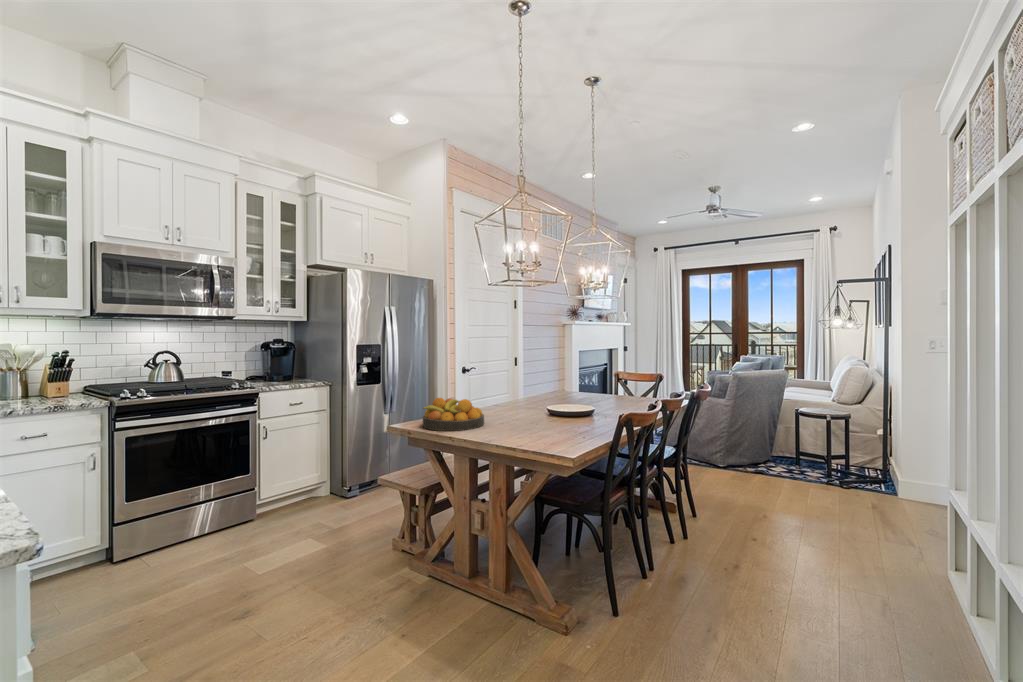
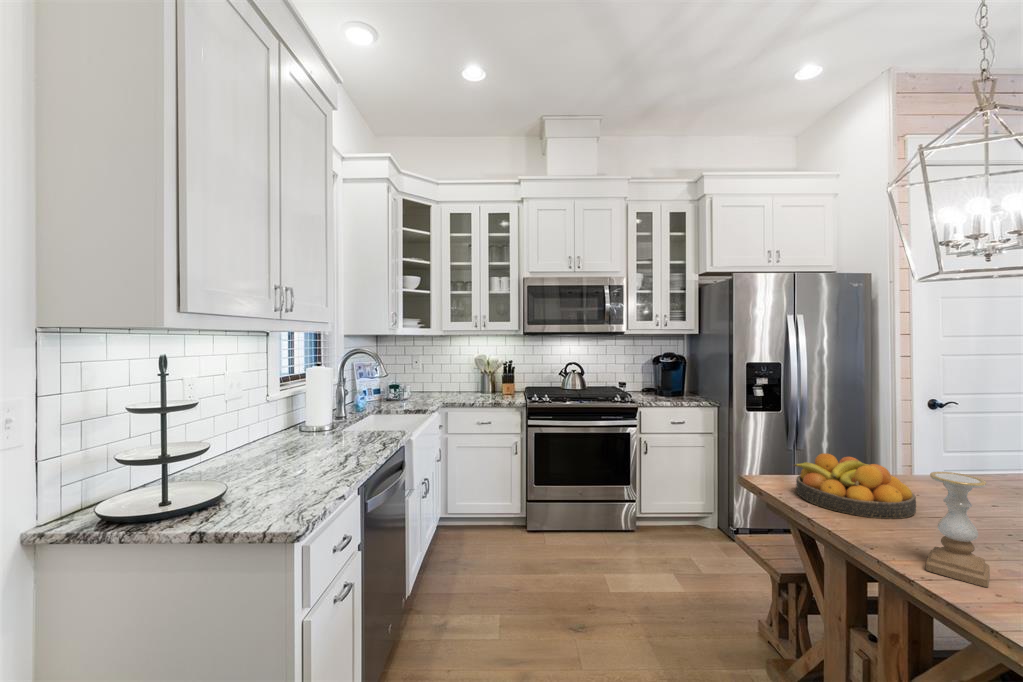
candle holder: none [502,389,527,442] -> present [926,472,990,587]

